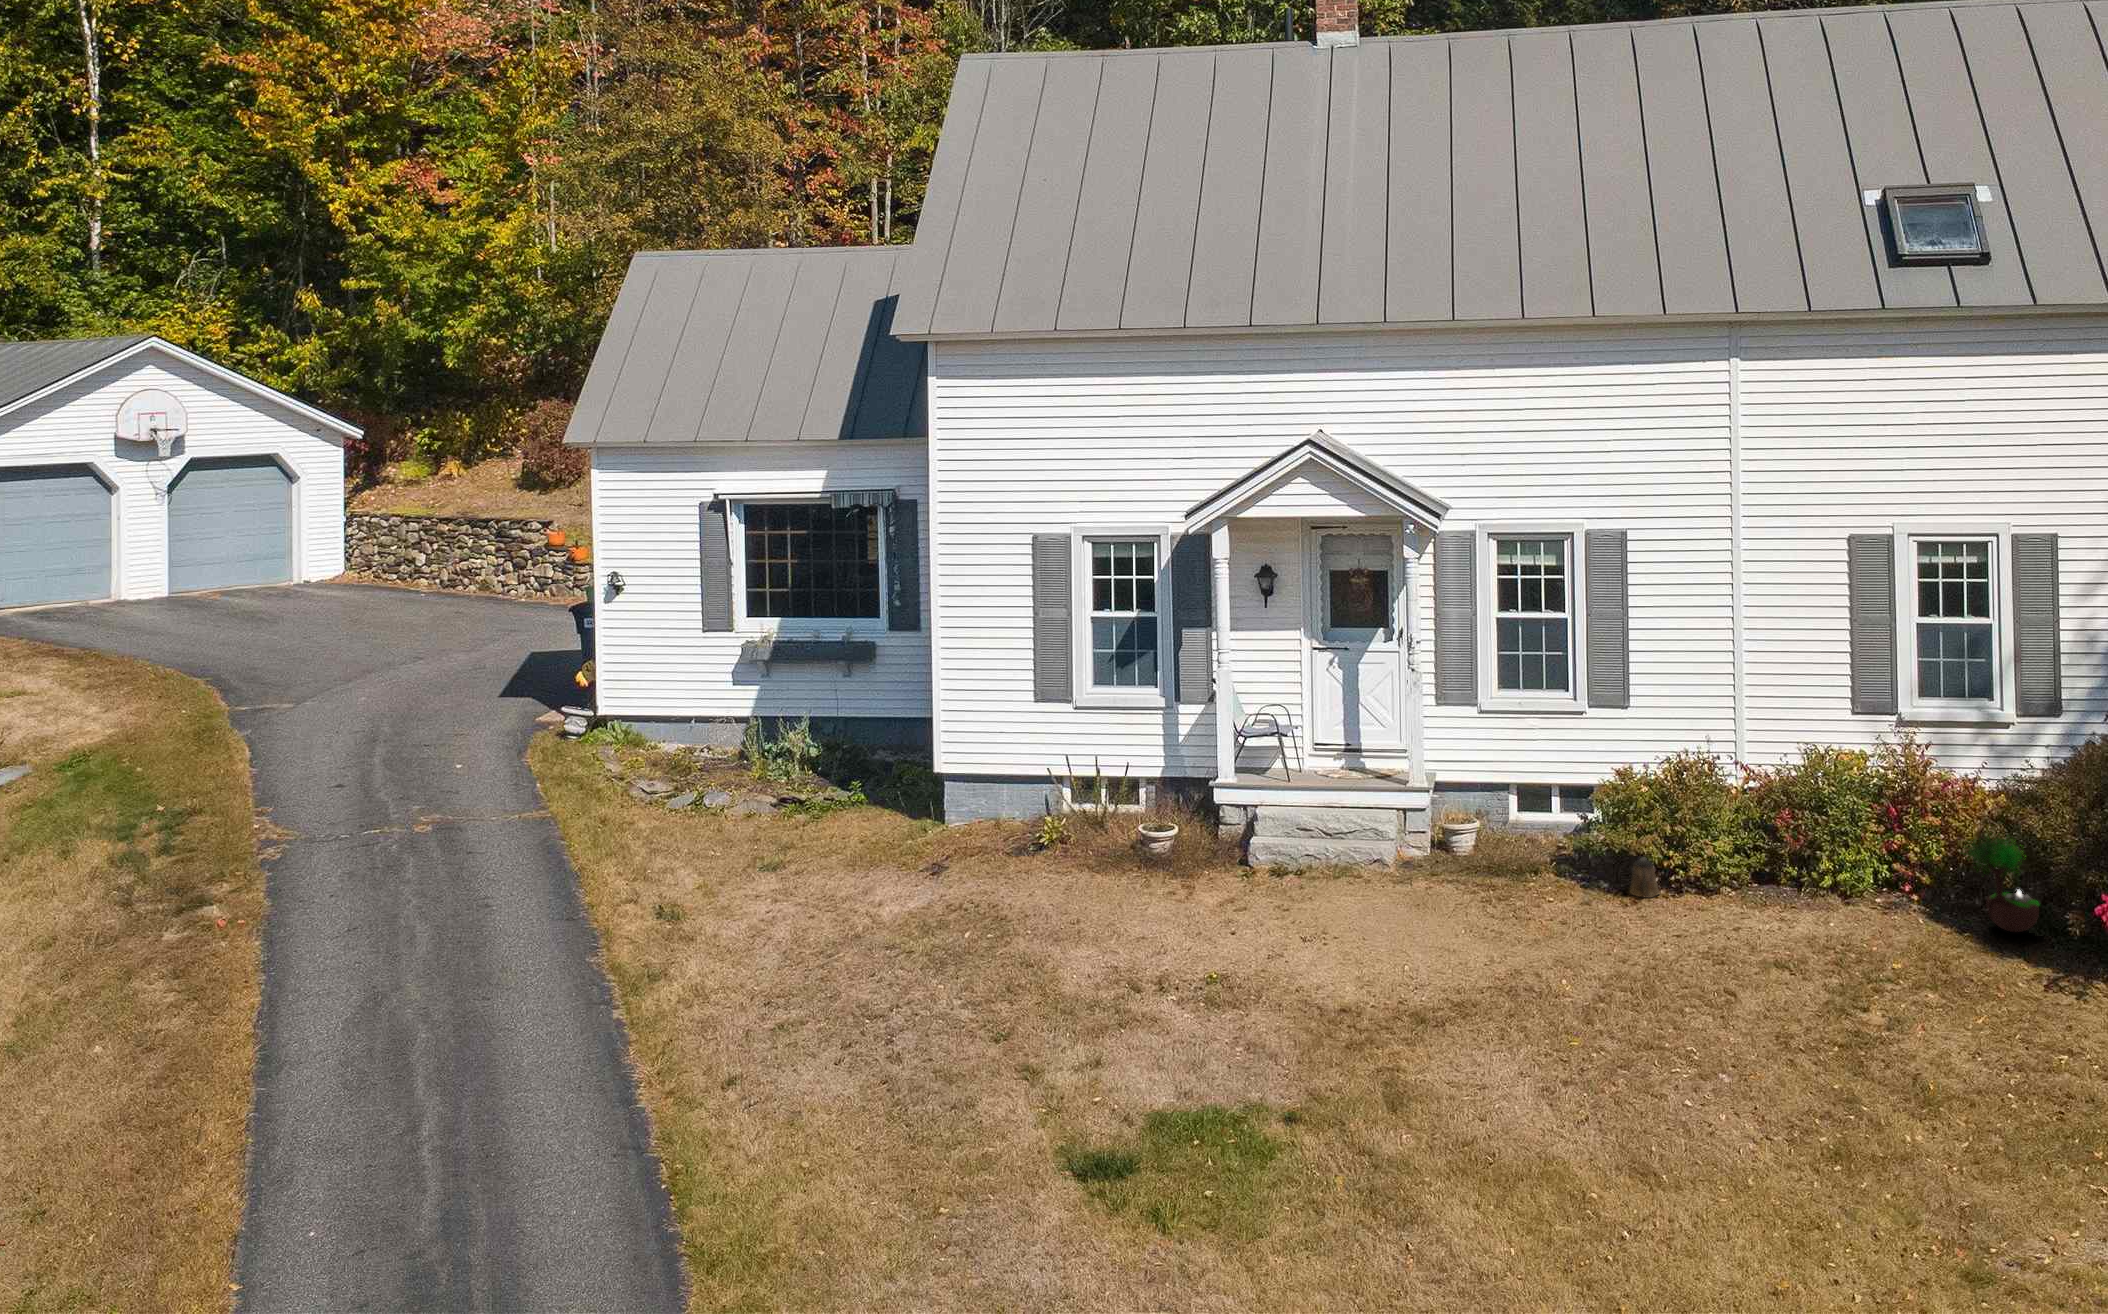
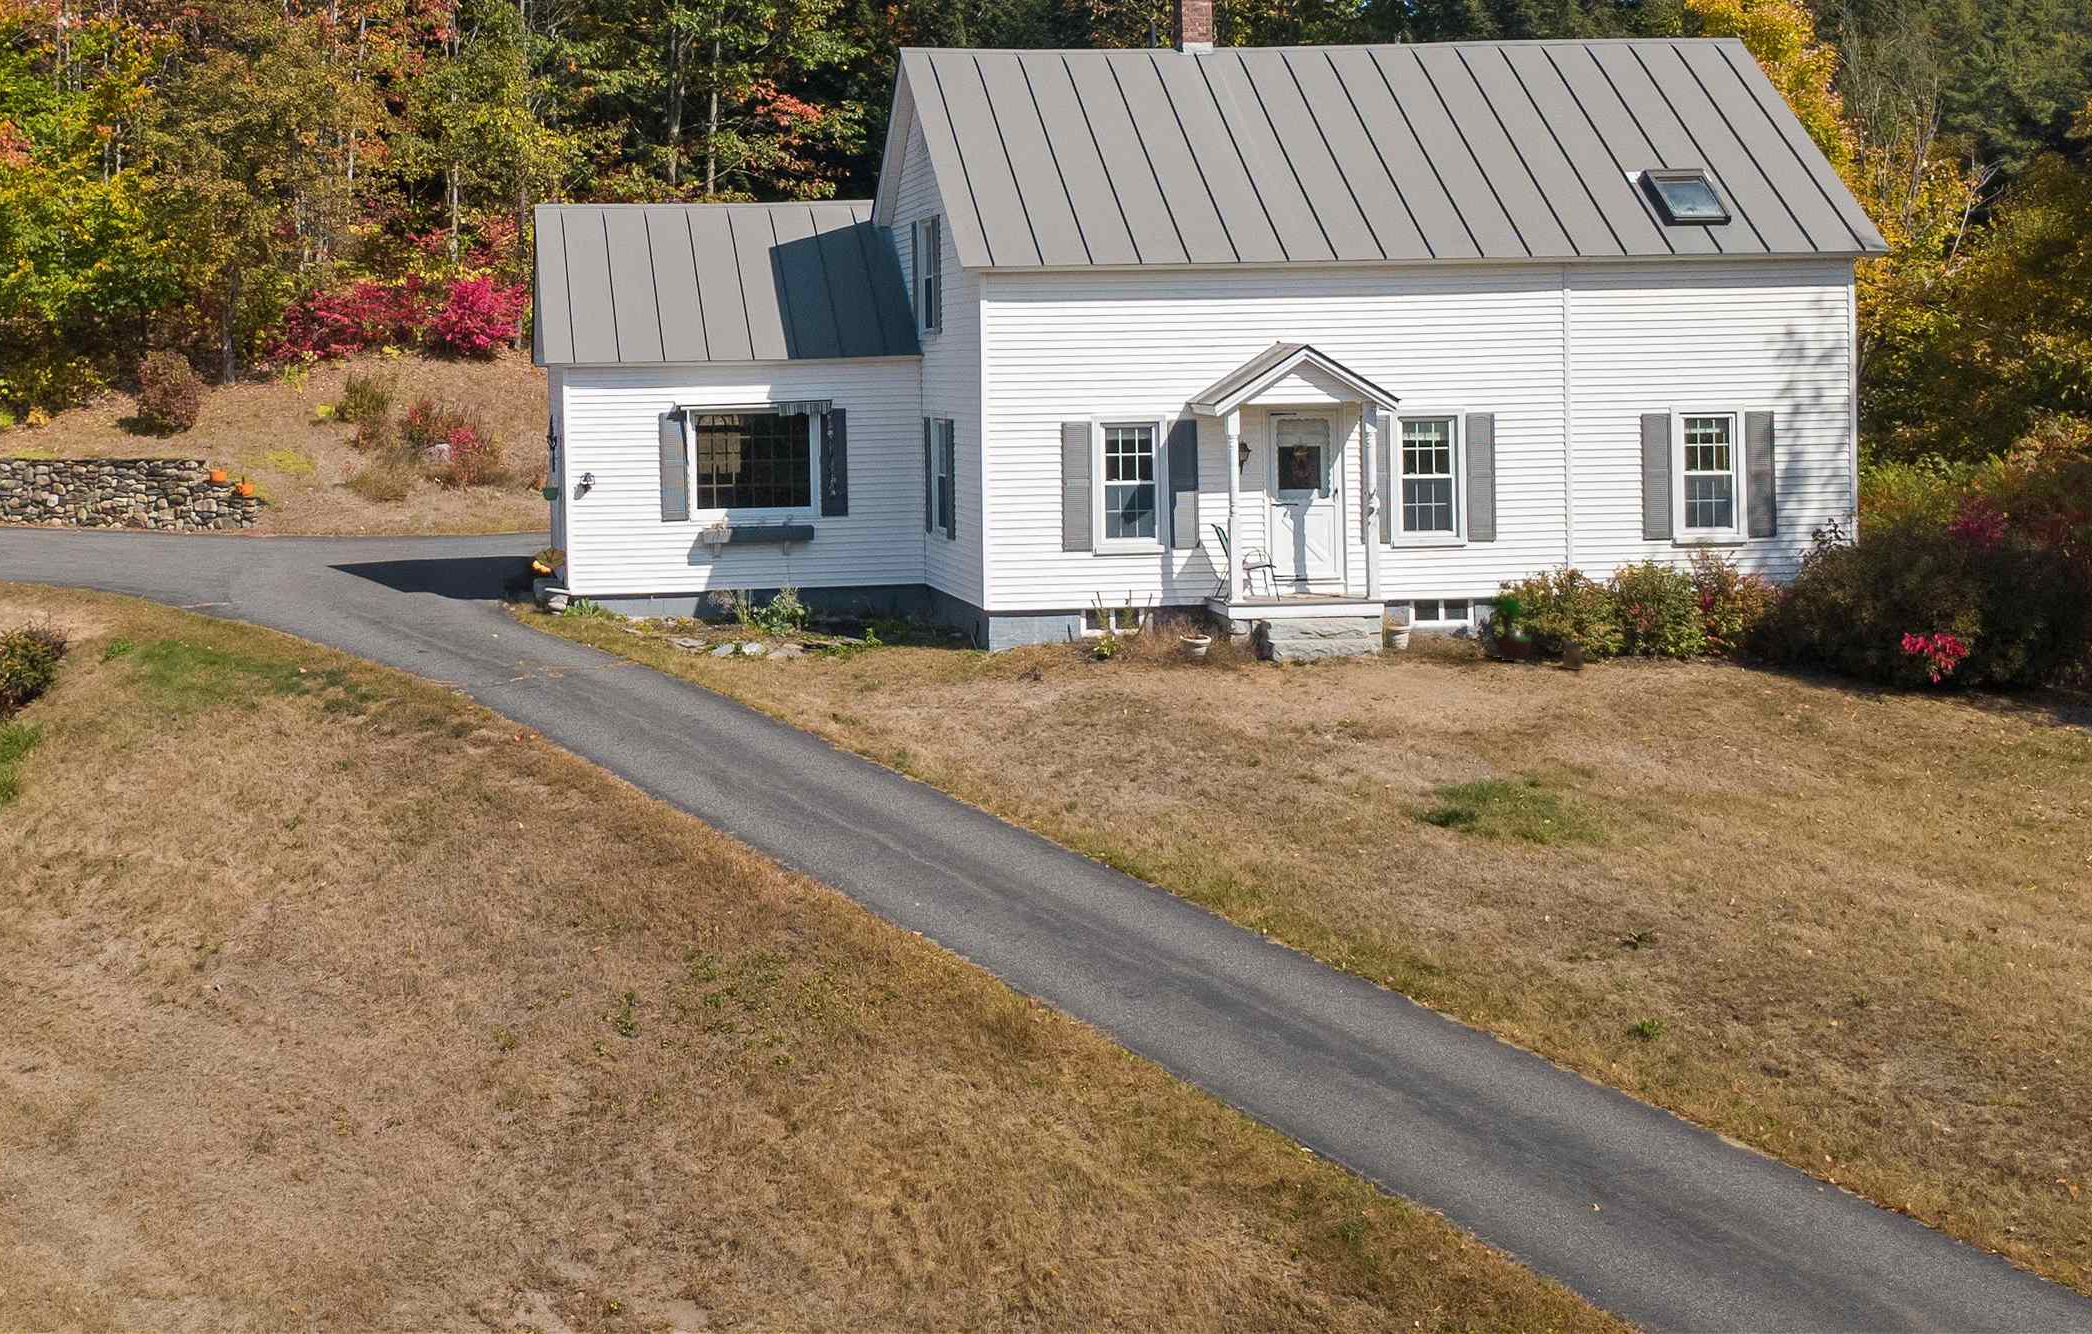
potted tree: present [1966,834,2039,932] -> present [1486,592,1531,659]

